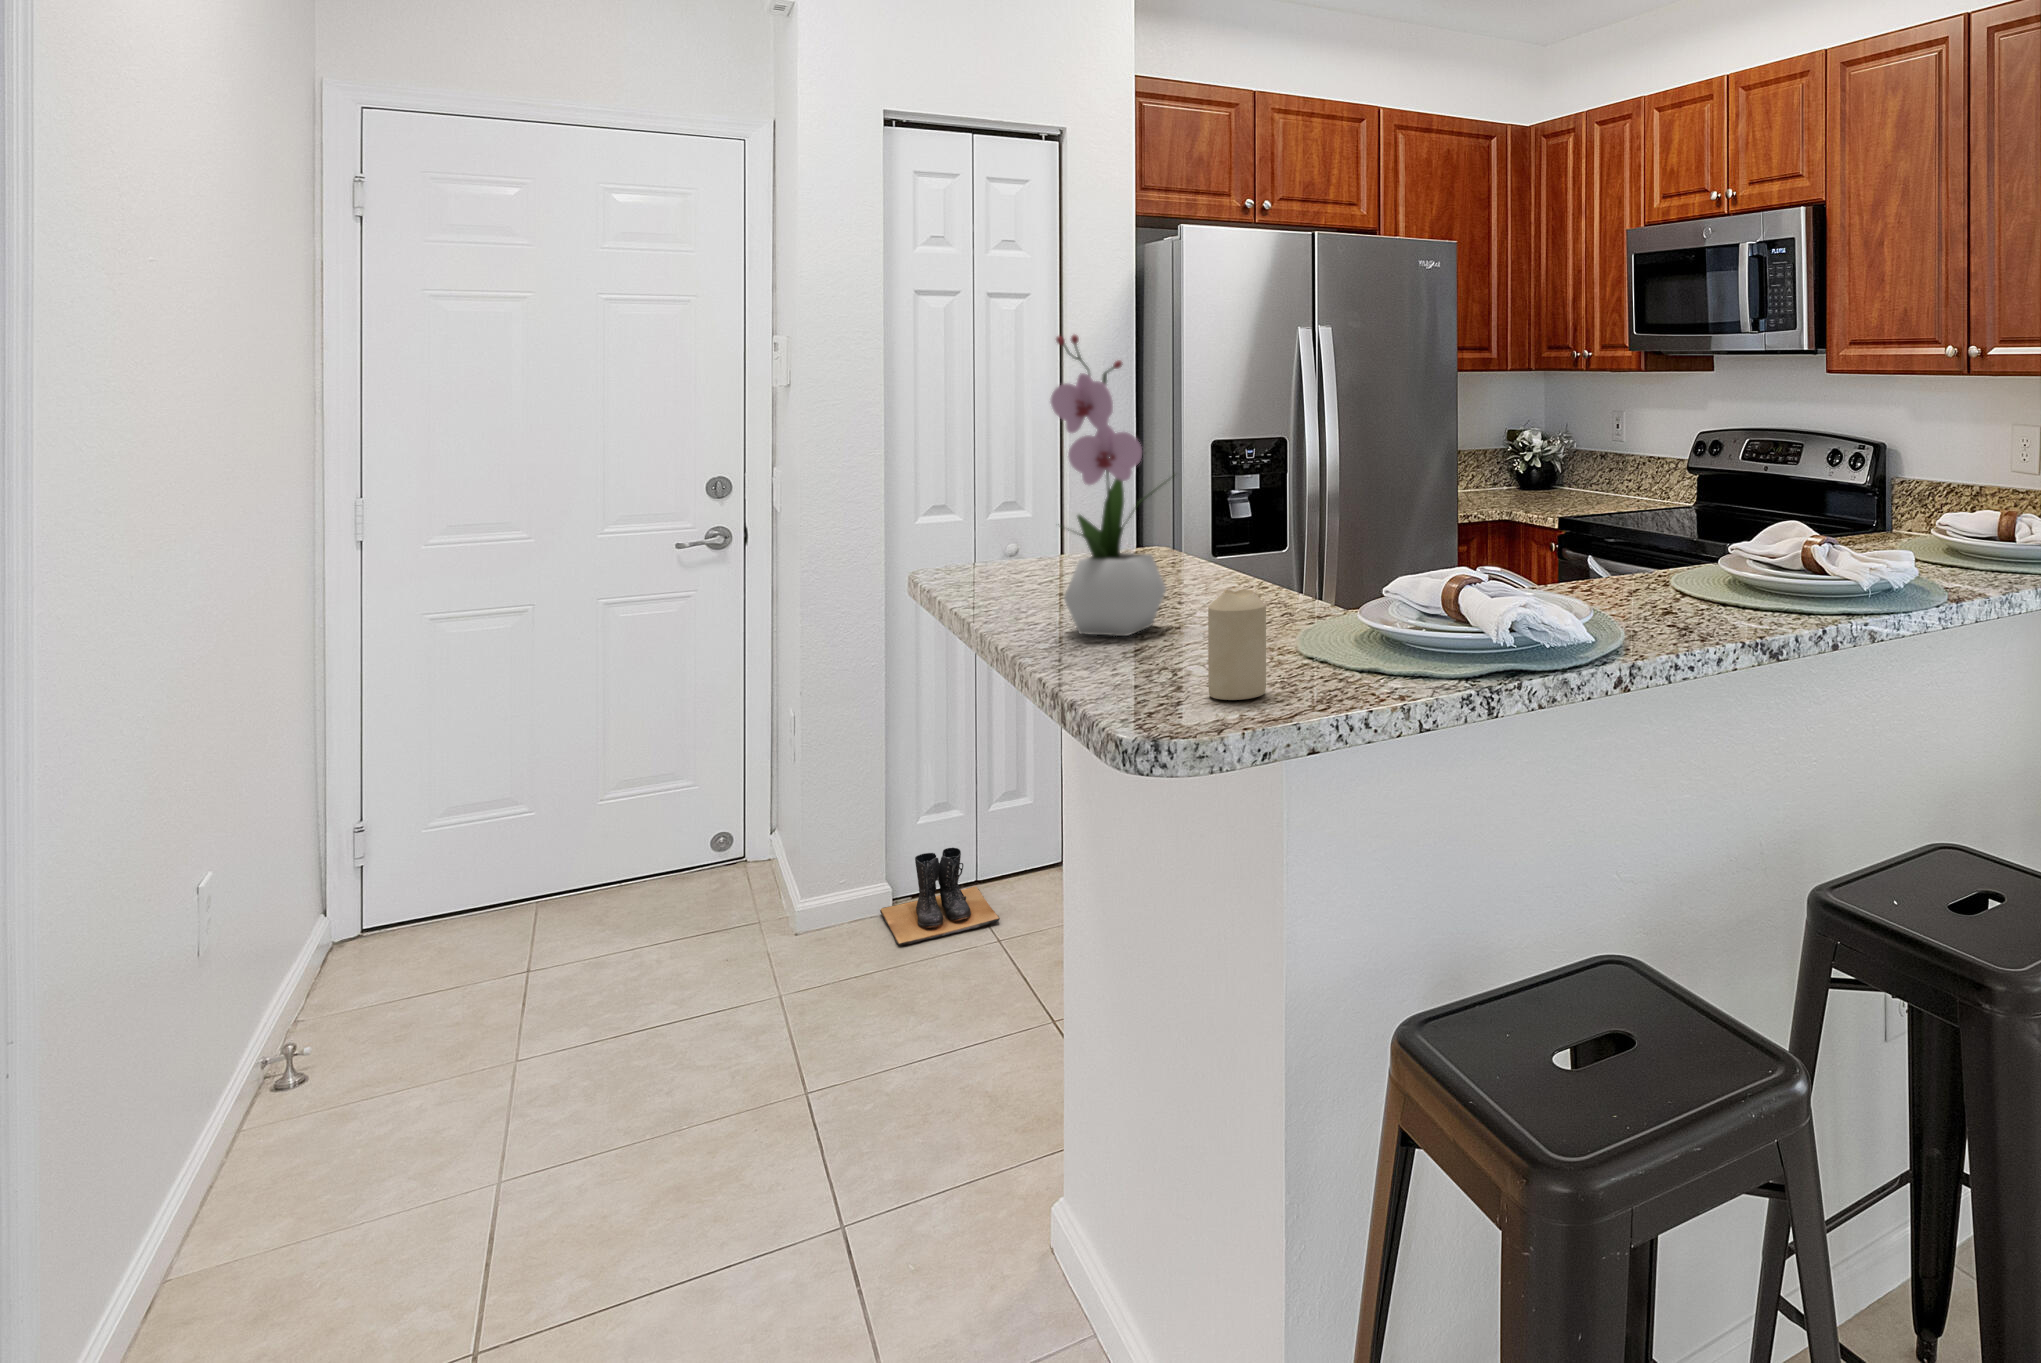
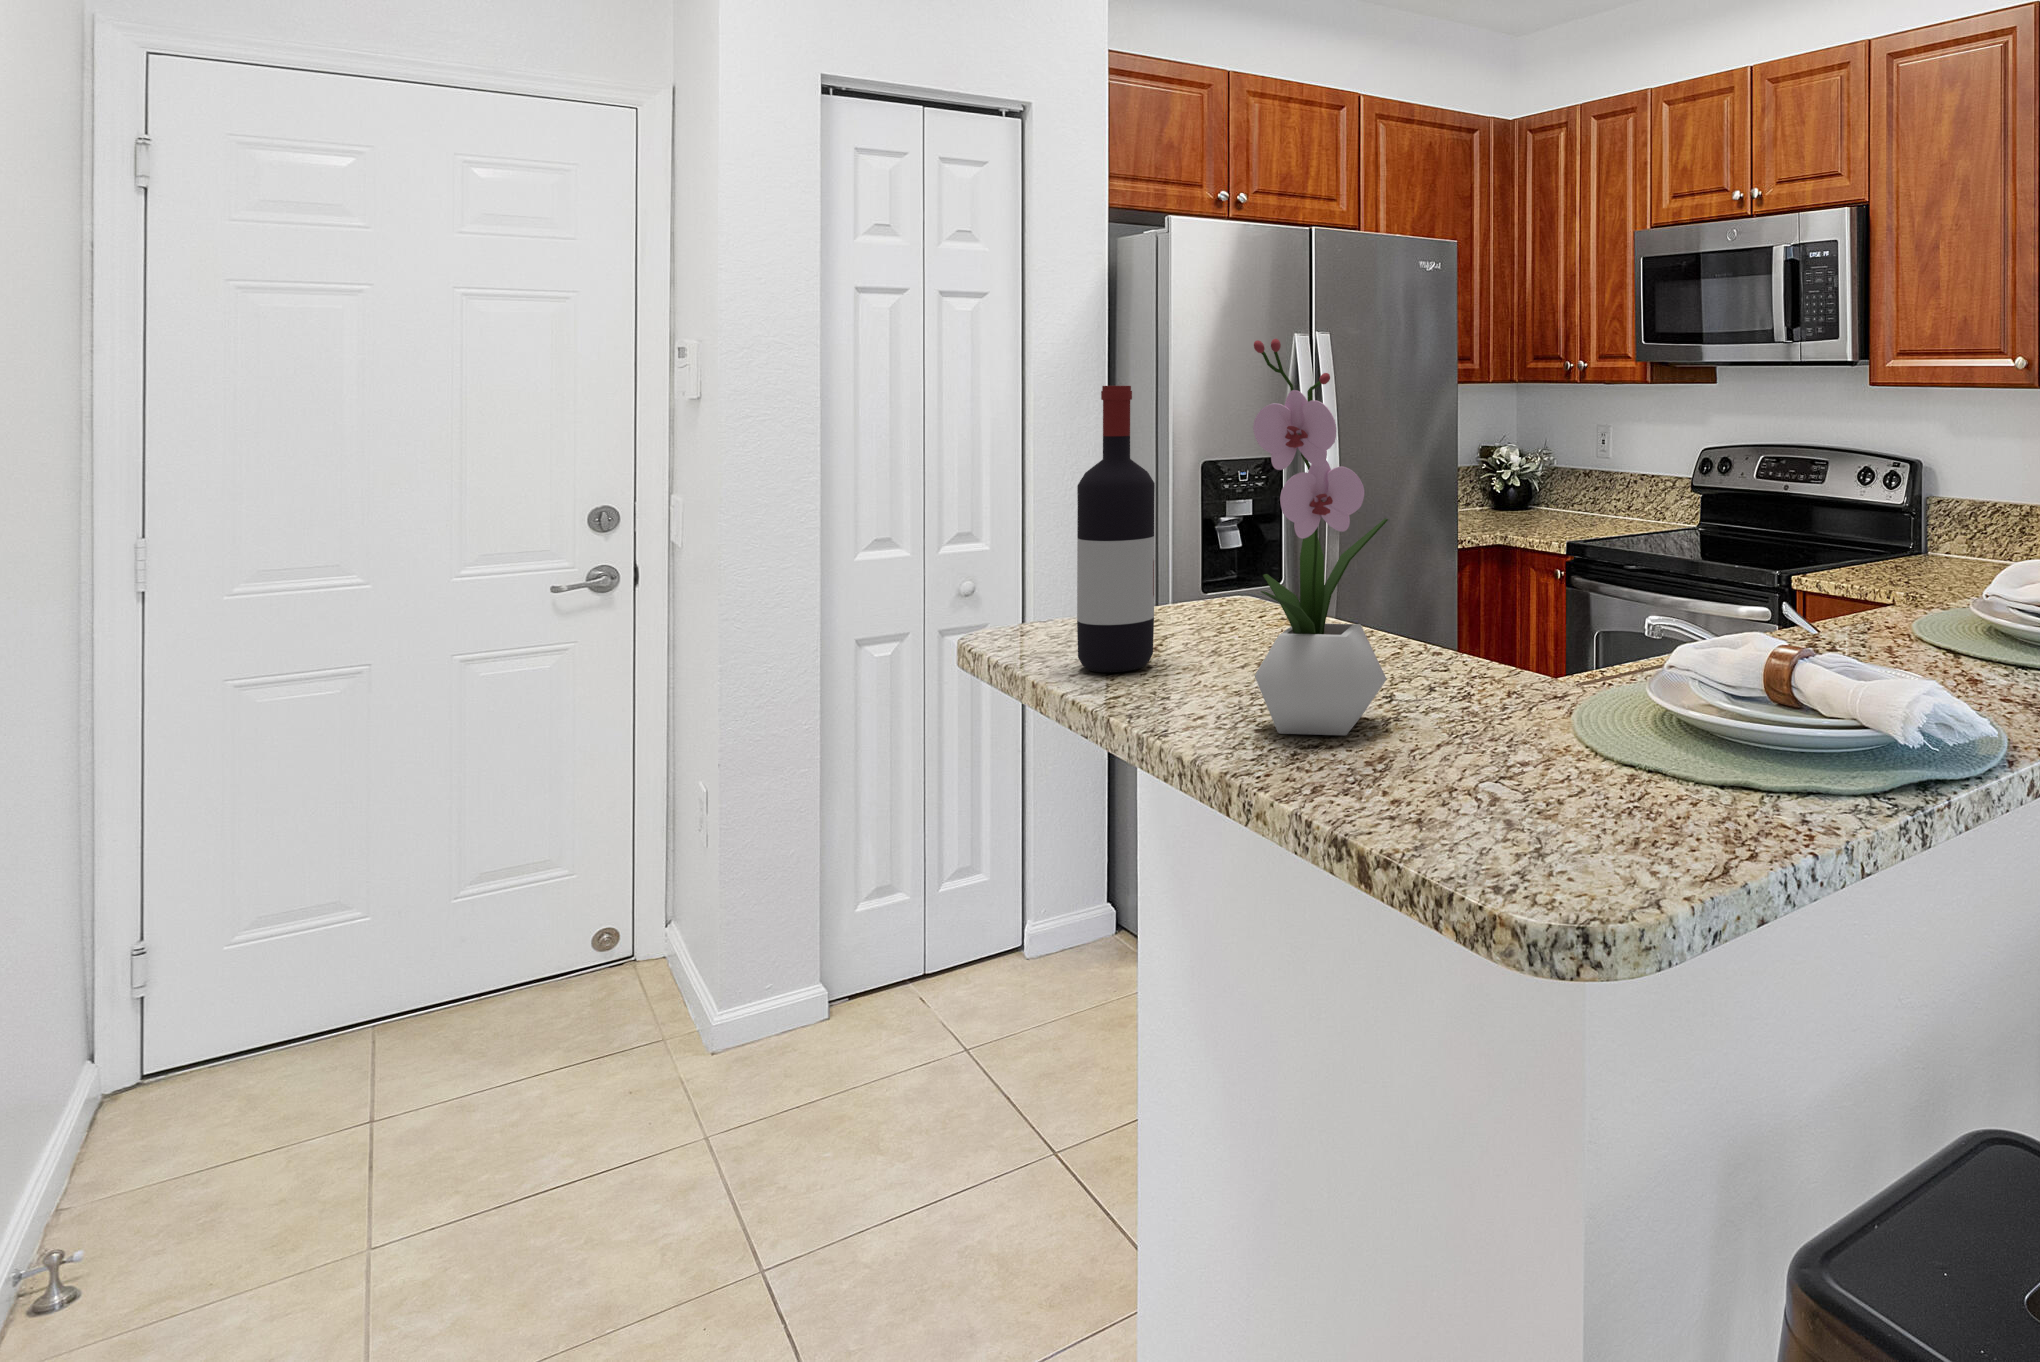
wine bottle: none [974,371,1037,594] -> present [1077,386,1155,672]
candle: present [1208,589,1266,700] -> none [1554,686,1631,842]
boots: present [880,848,1000,945] -> none [817,942,968,1067]

